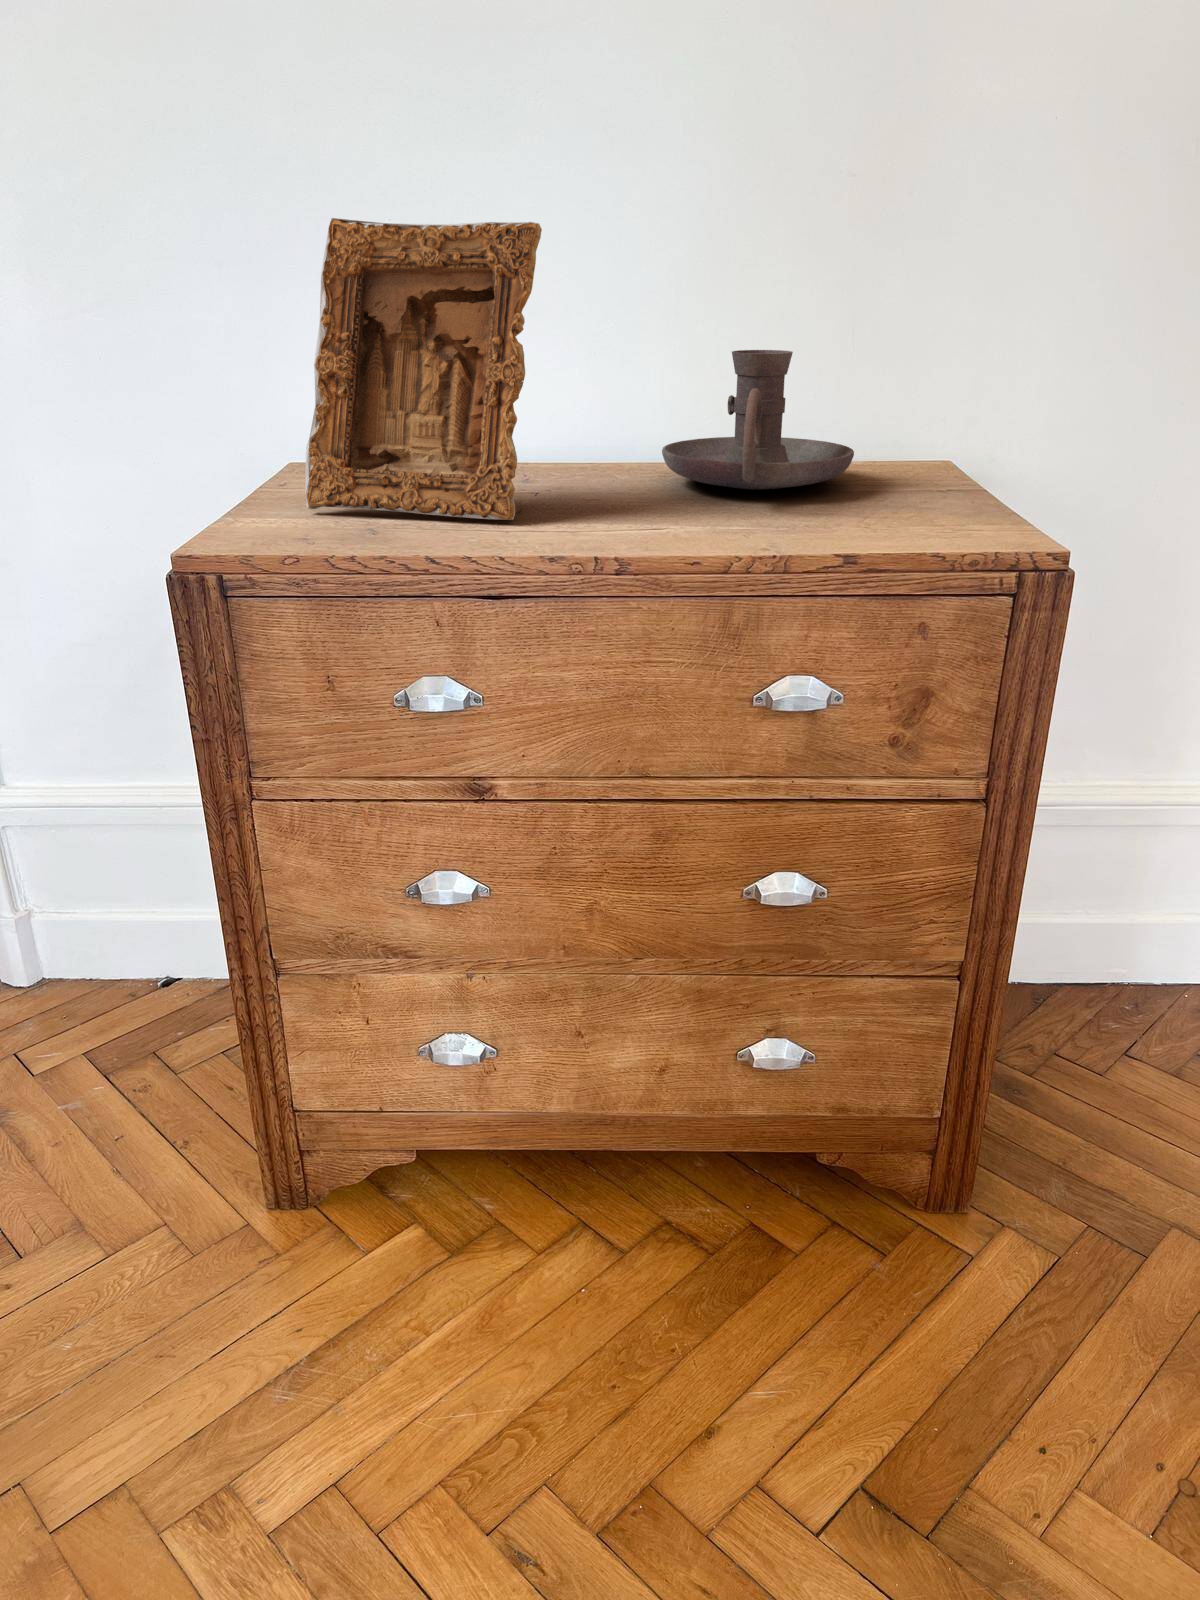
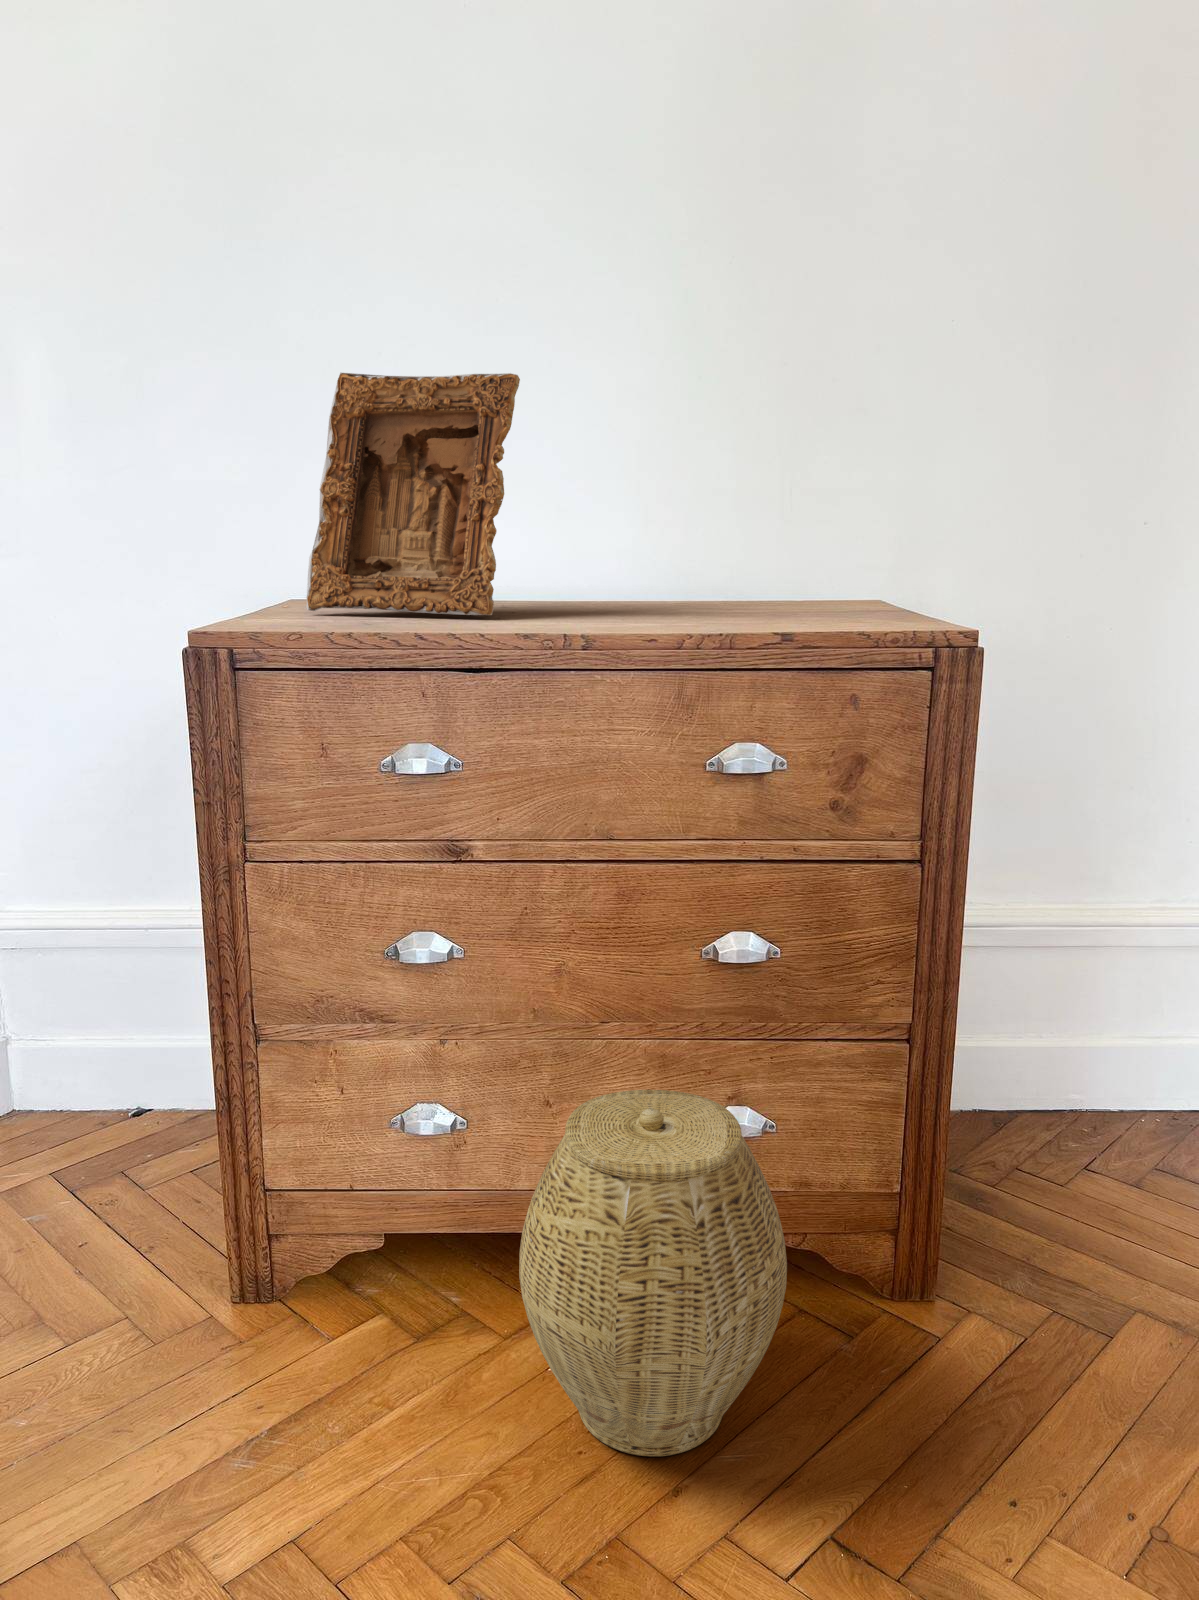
candle holder: present [662,350,854,489] -> none [625,488,795,603]
woven basket: none [552,1039,823,1394] -> present [519,1090,787,1457]

